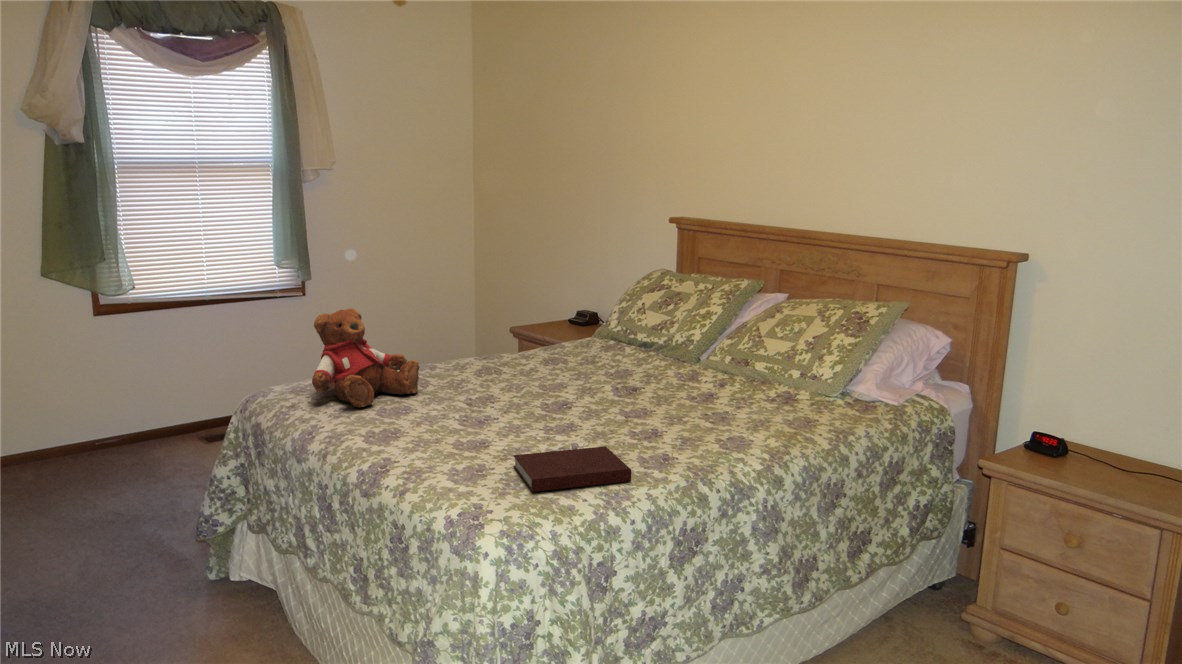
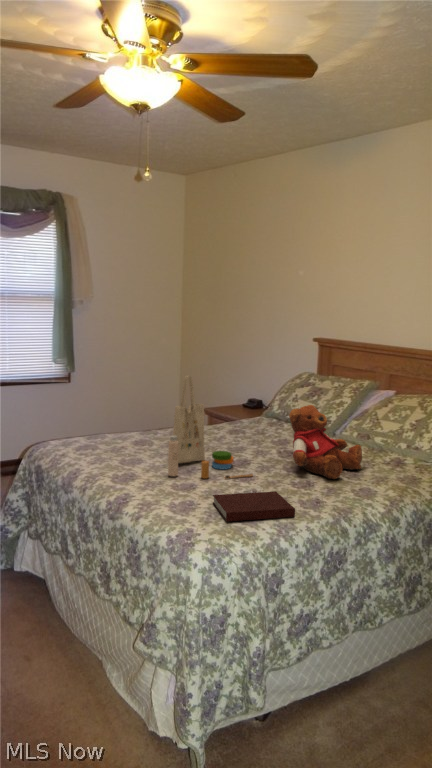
tote bag: none [449,282,575,432] -> present [168,376,253,478]
teddy bear: present [312,308,420,407] -> present [289,405,362,479]

